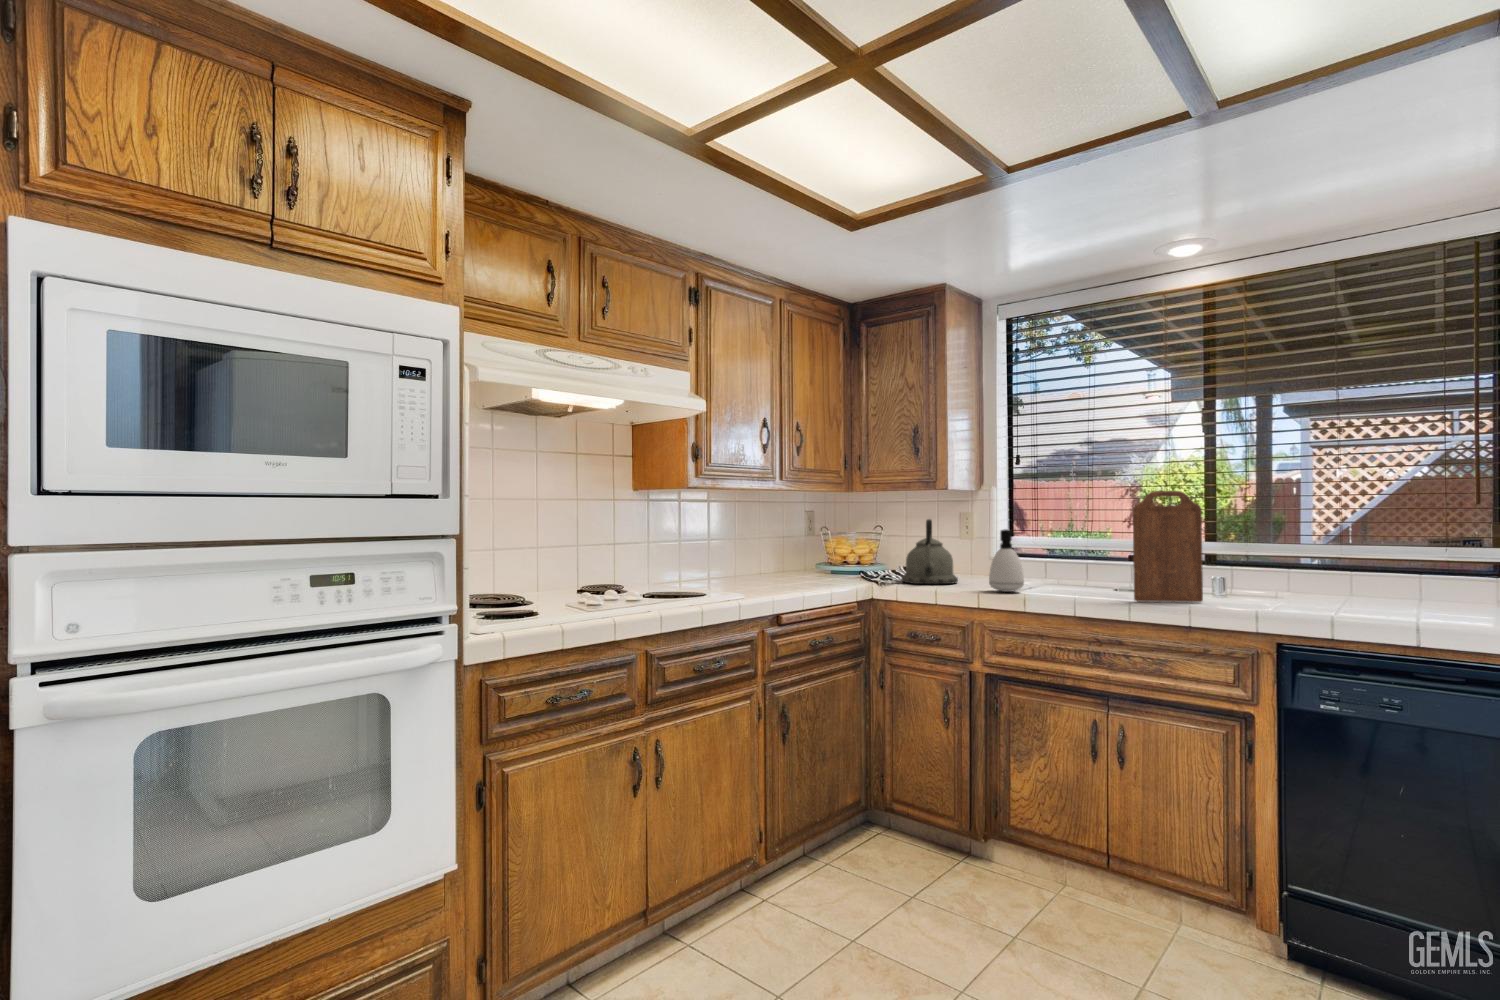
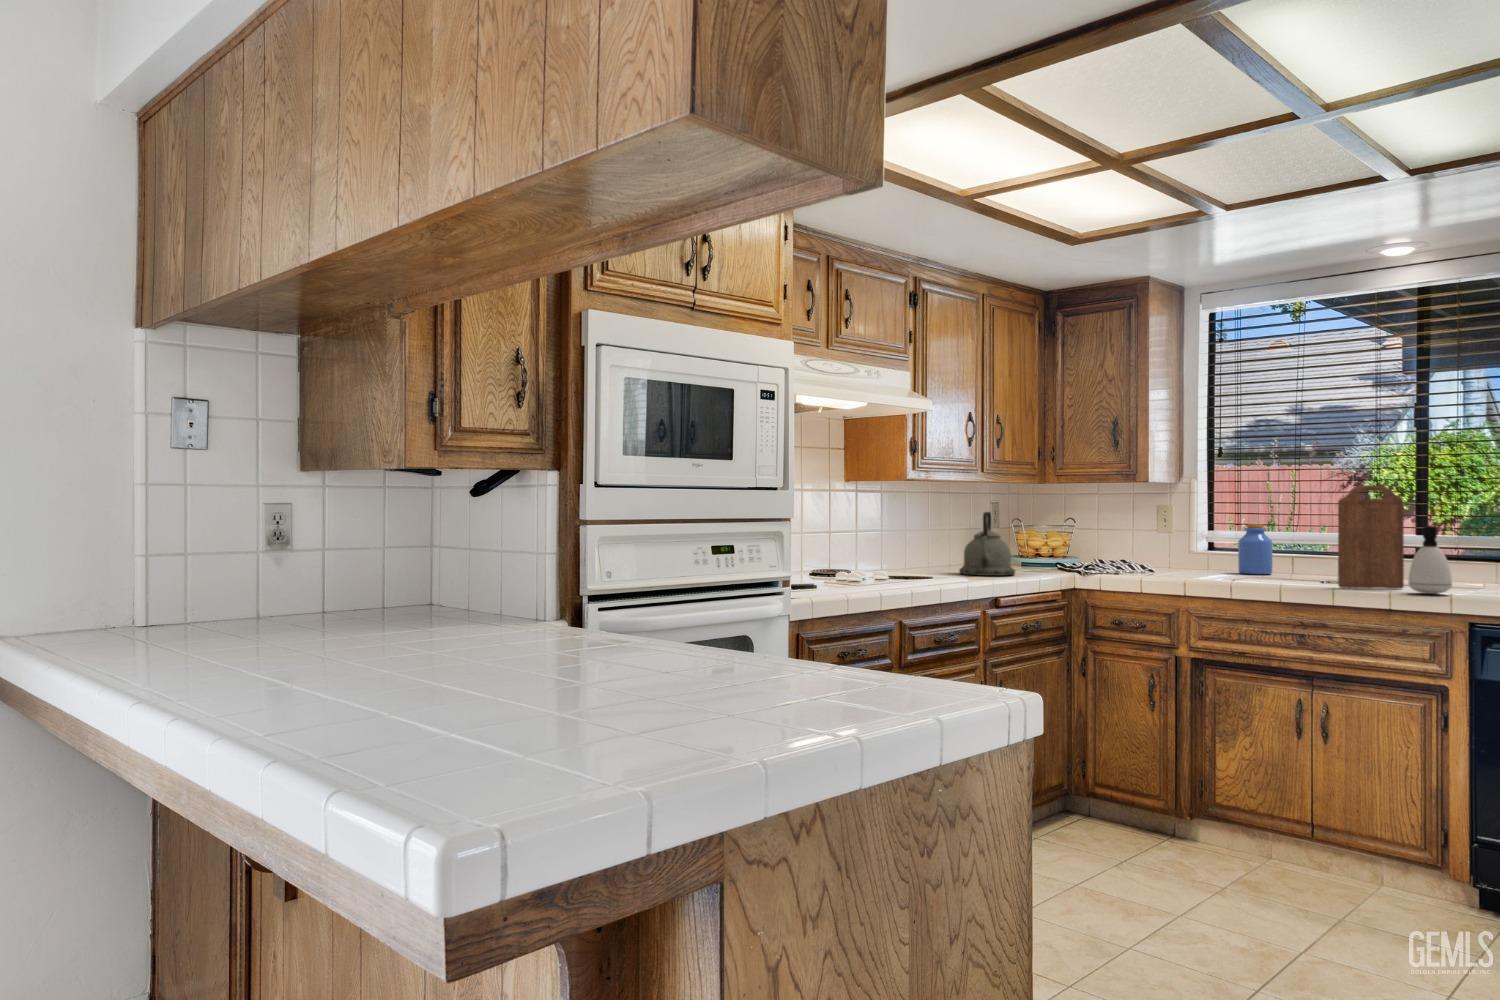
kettle: present [902,519,958,584] -> present [959,512,1015,576]
soap dispenser: present [989,530,1024,592] -> present [1408,526,1452,594]
jar: none [1036,531,1069,582] -> present [1238,524,1273,574]

